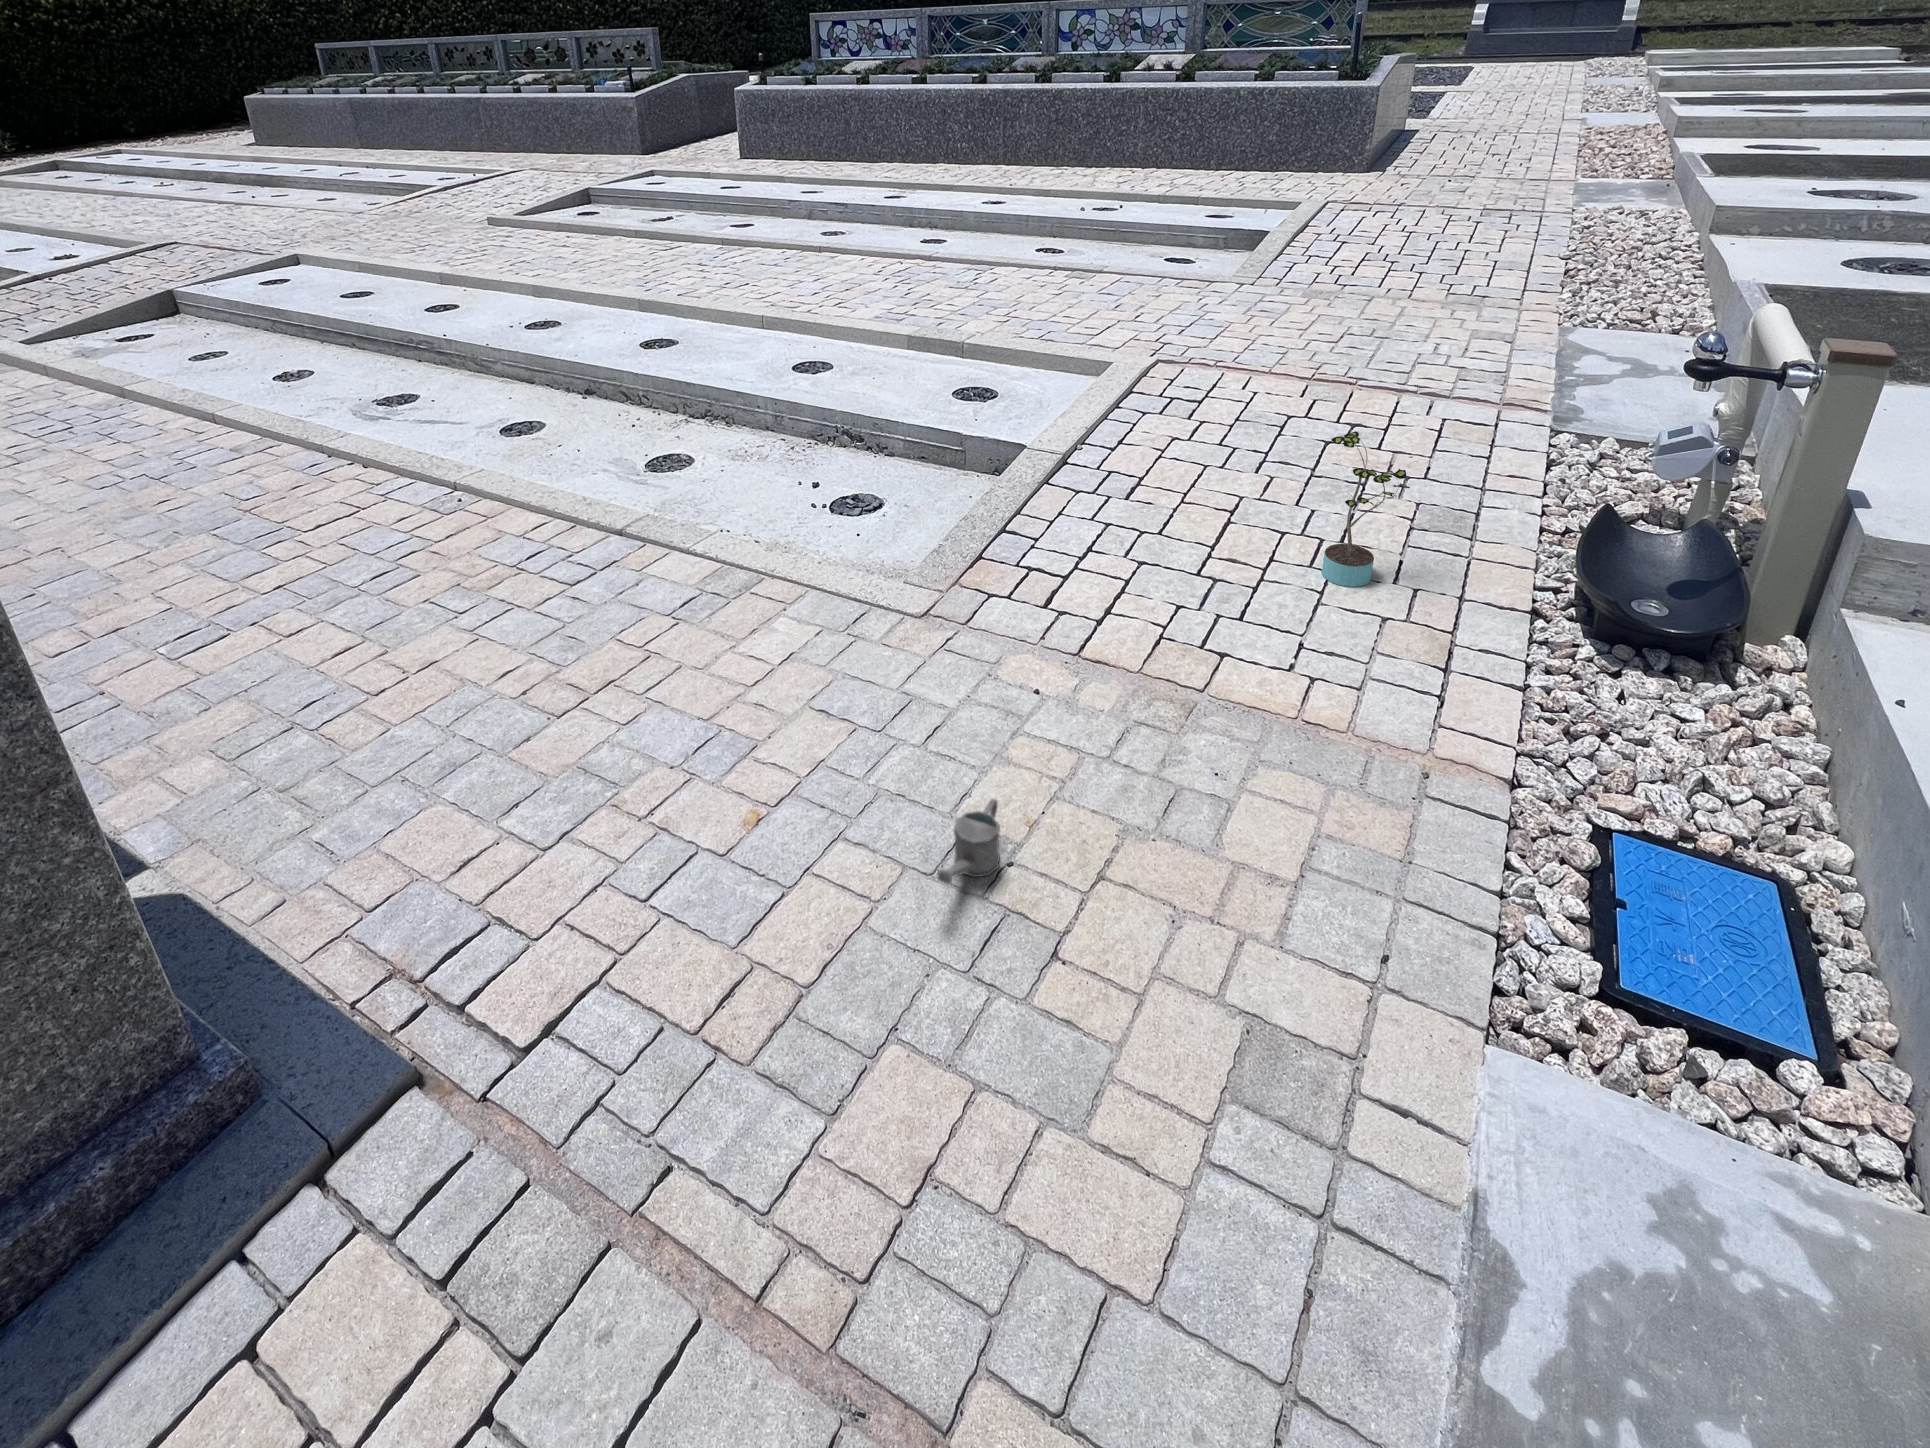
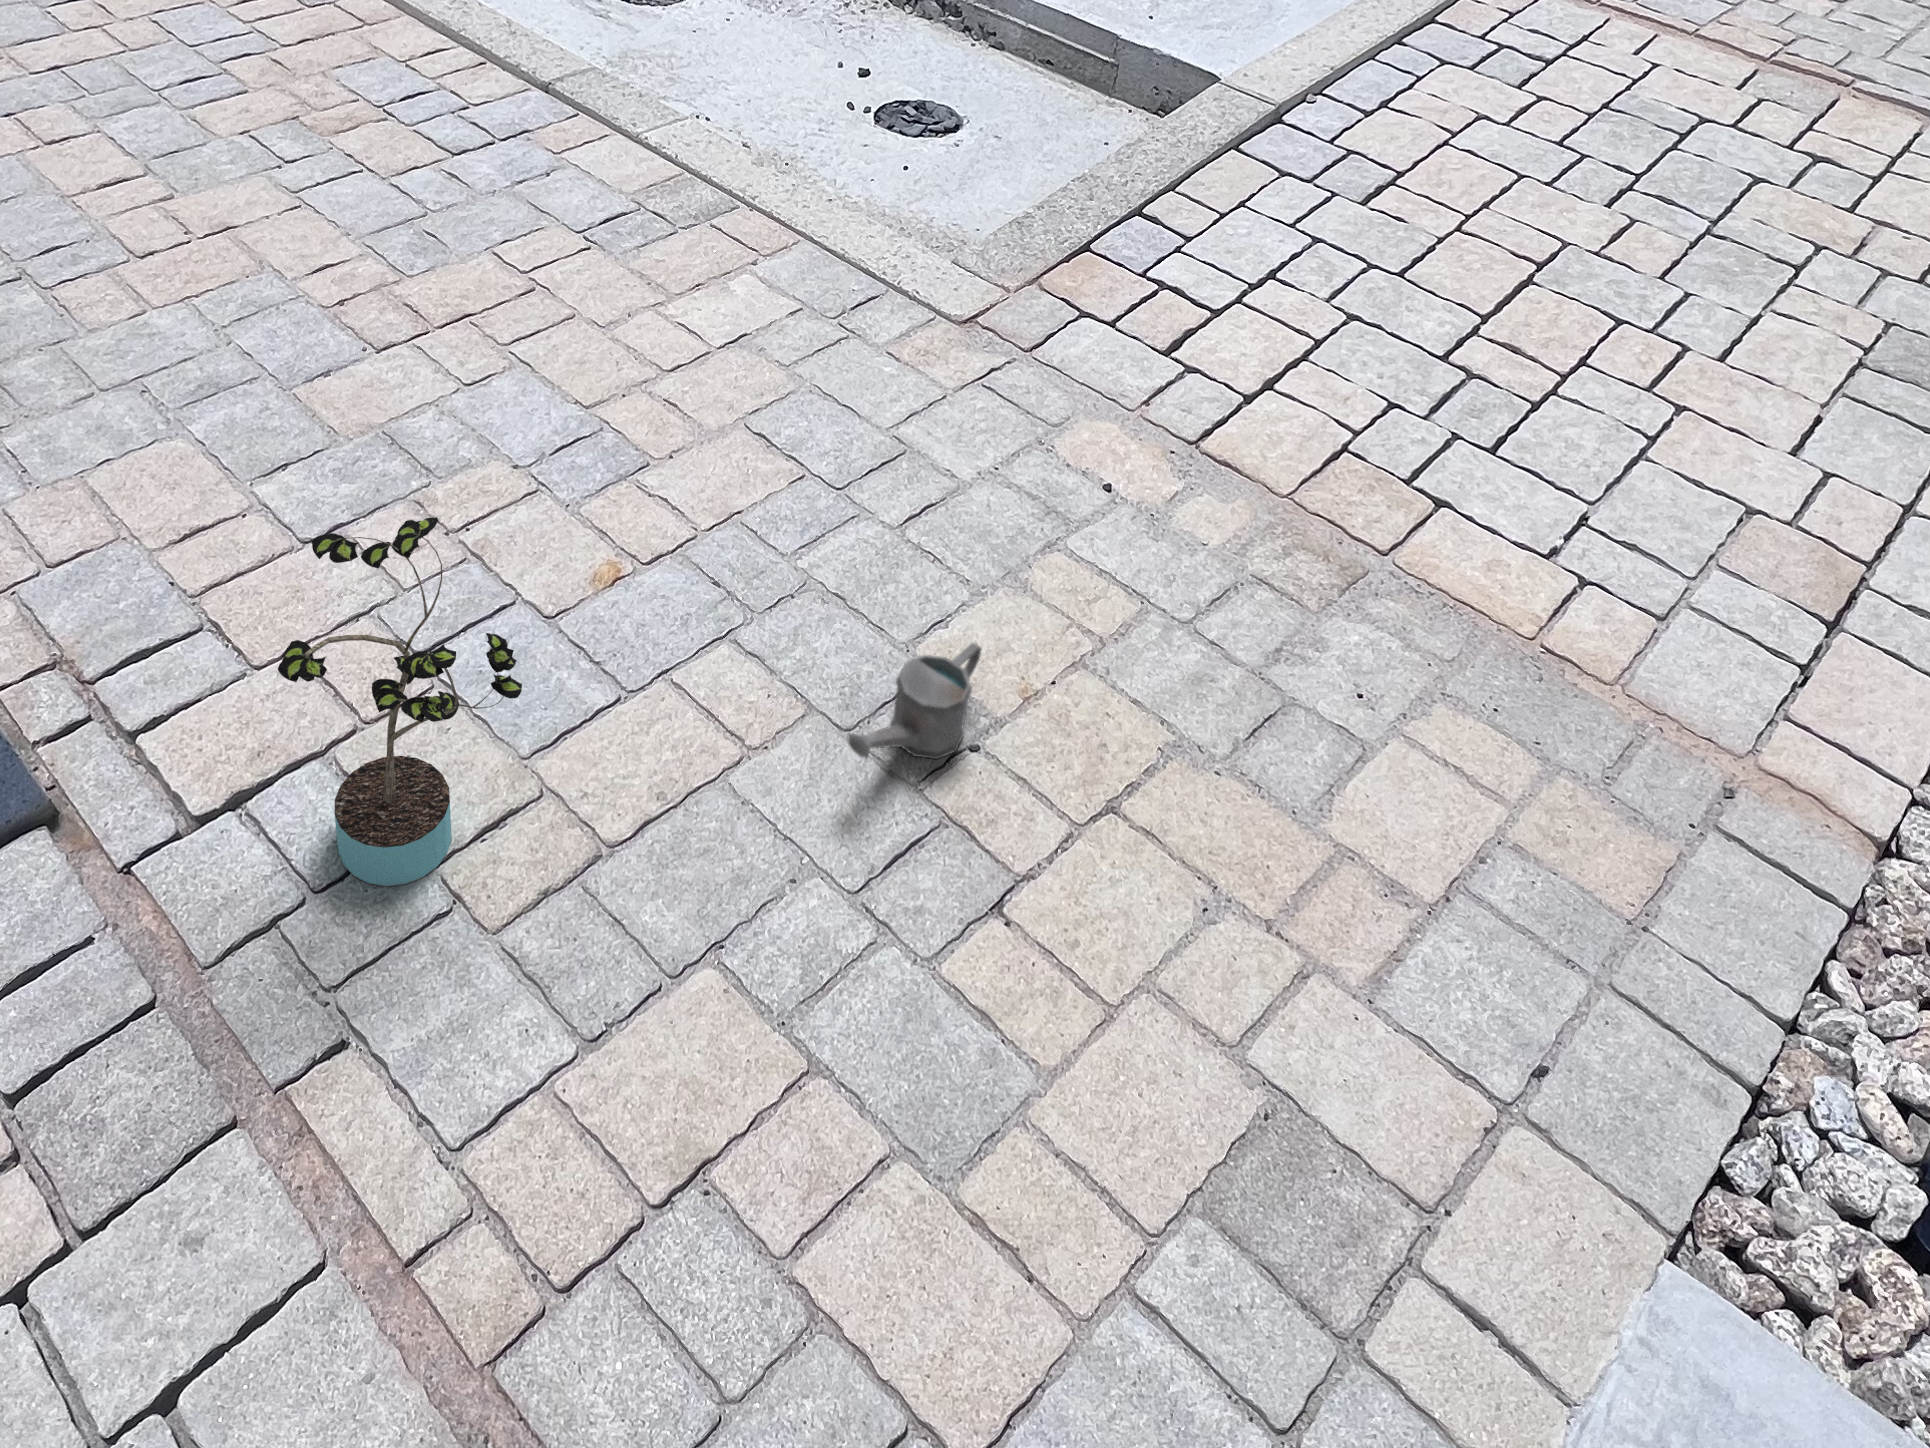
potted plant: present [1322,431,1410,587] -> present [278,517,522,886]

